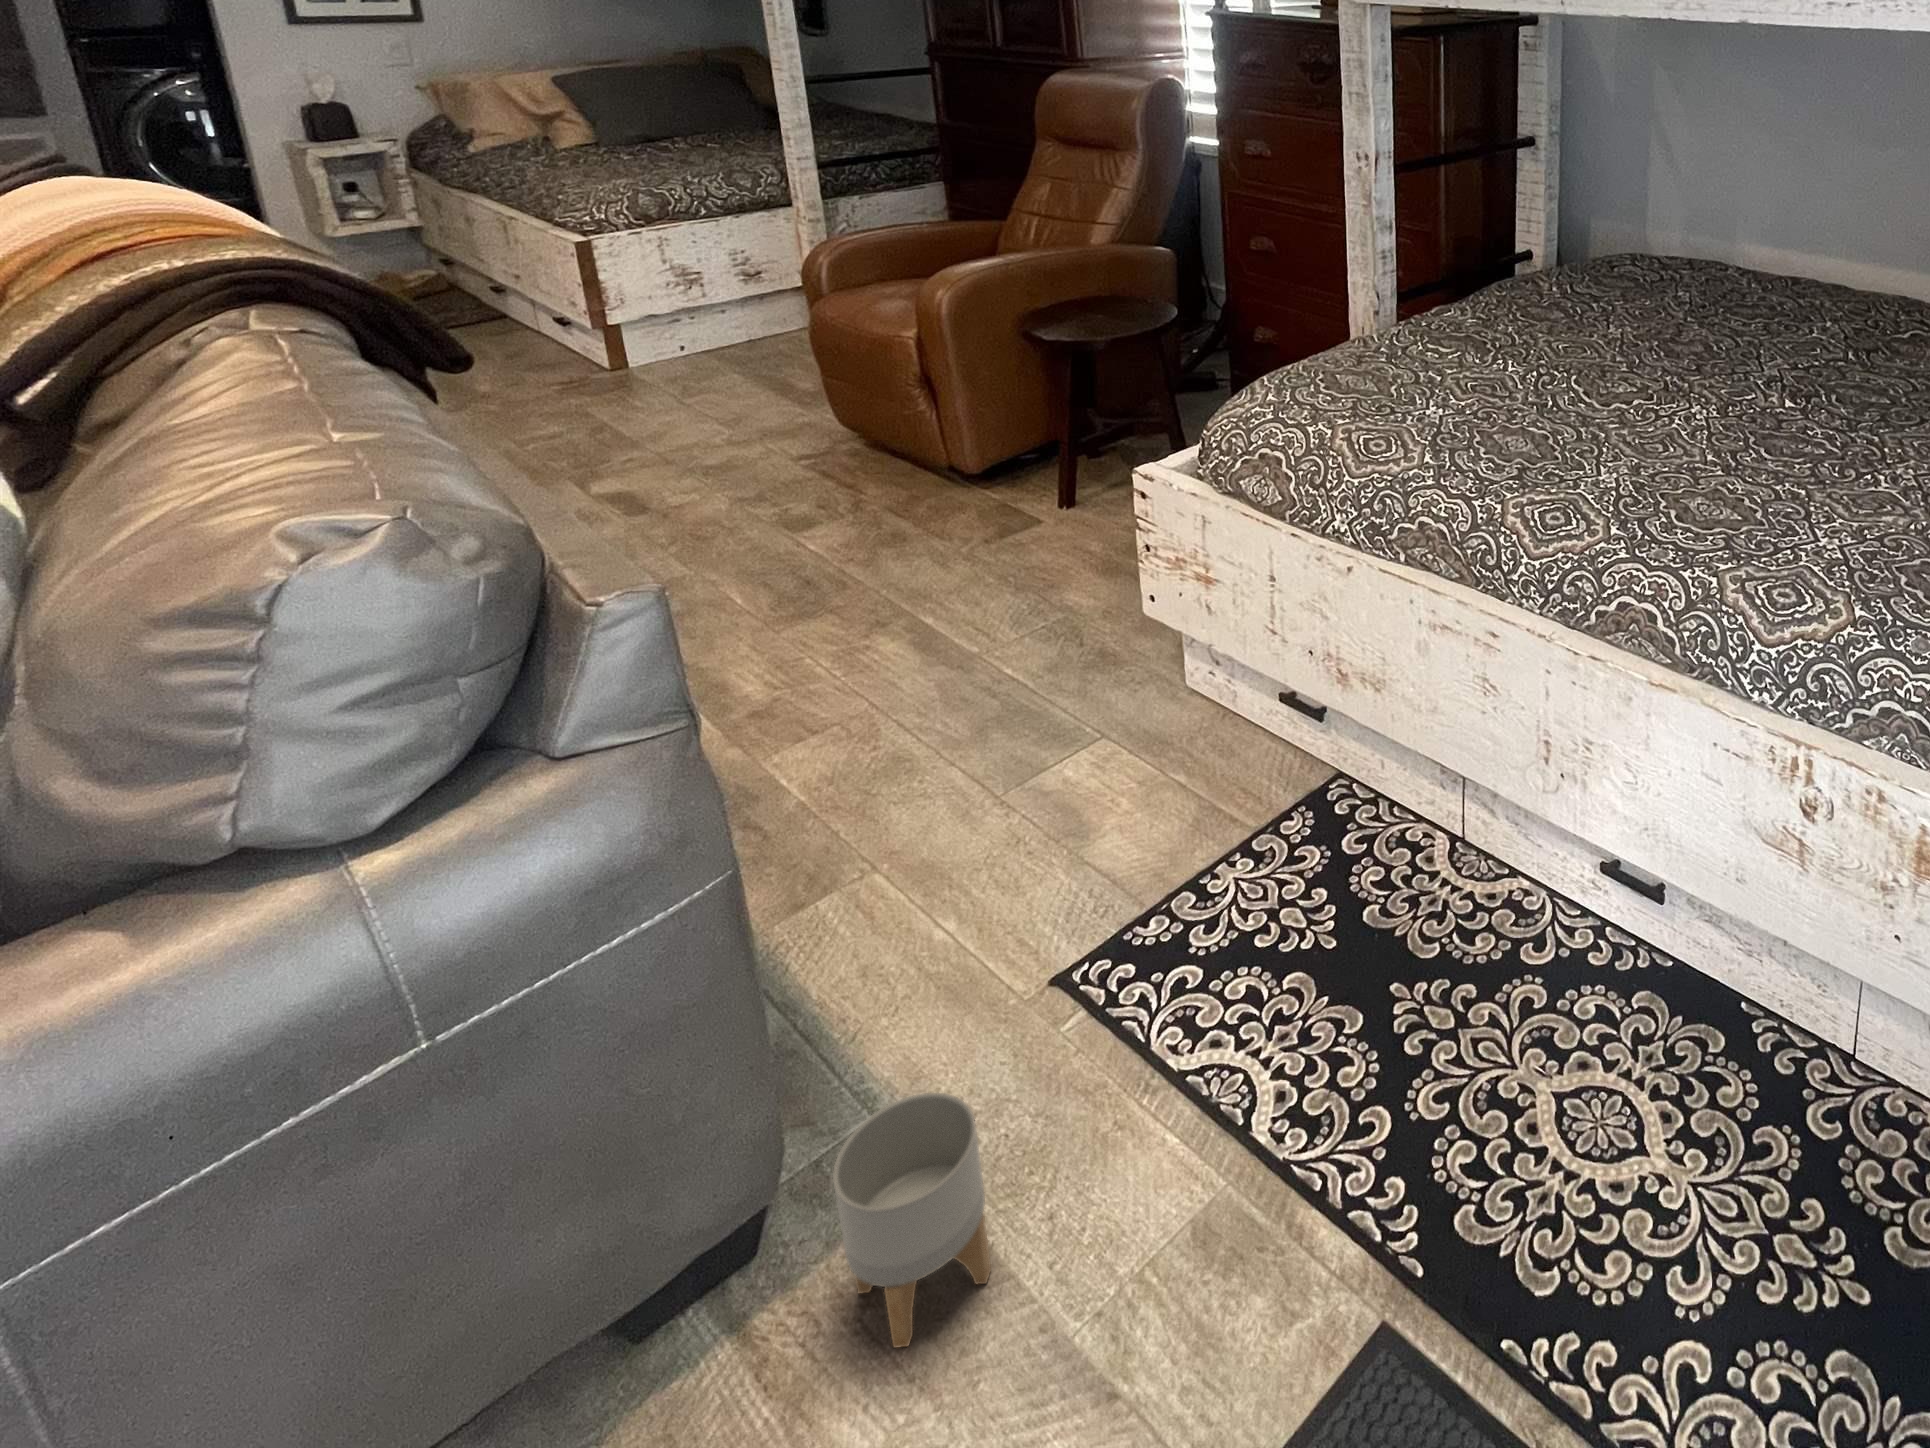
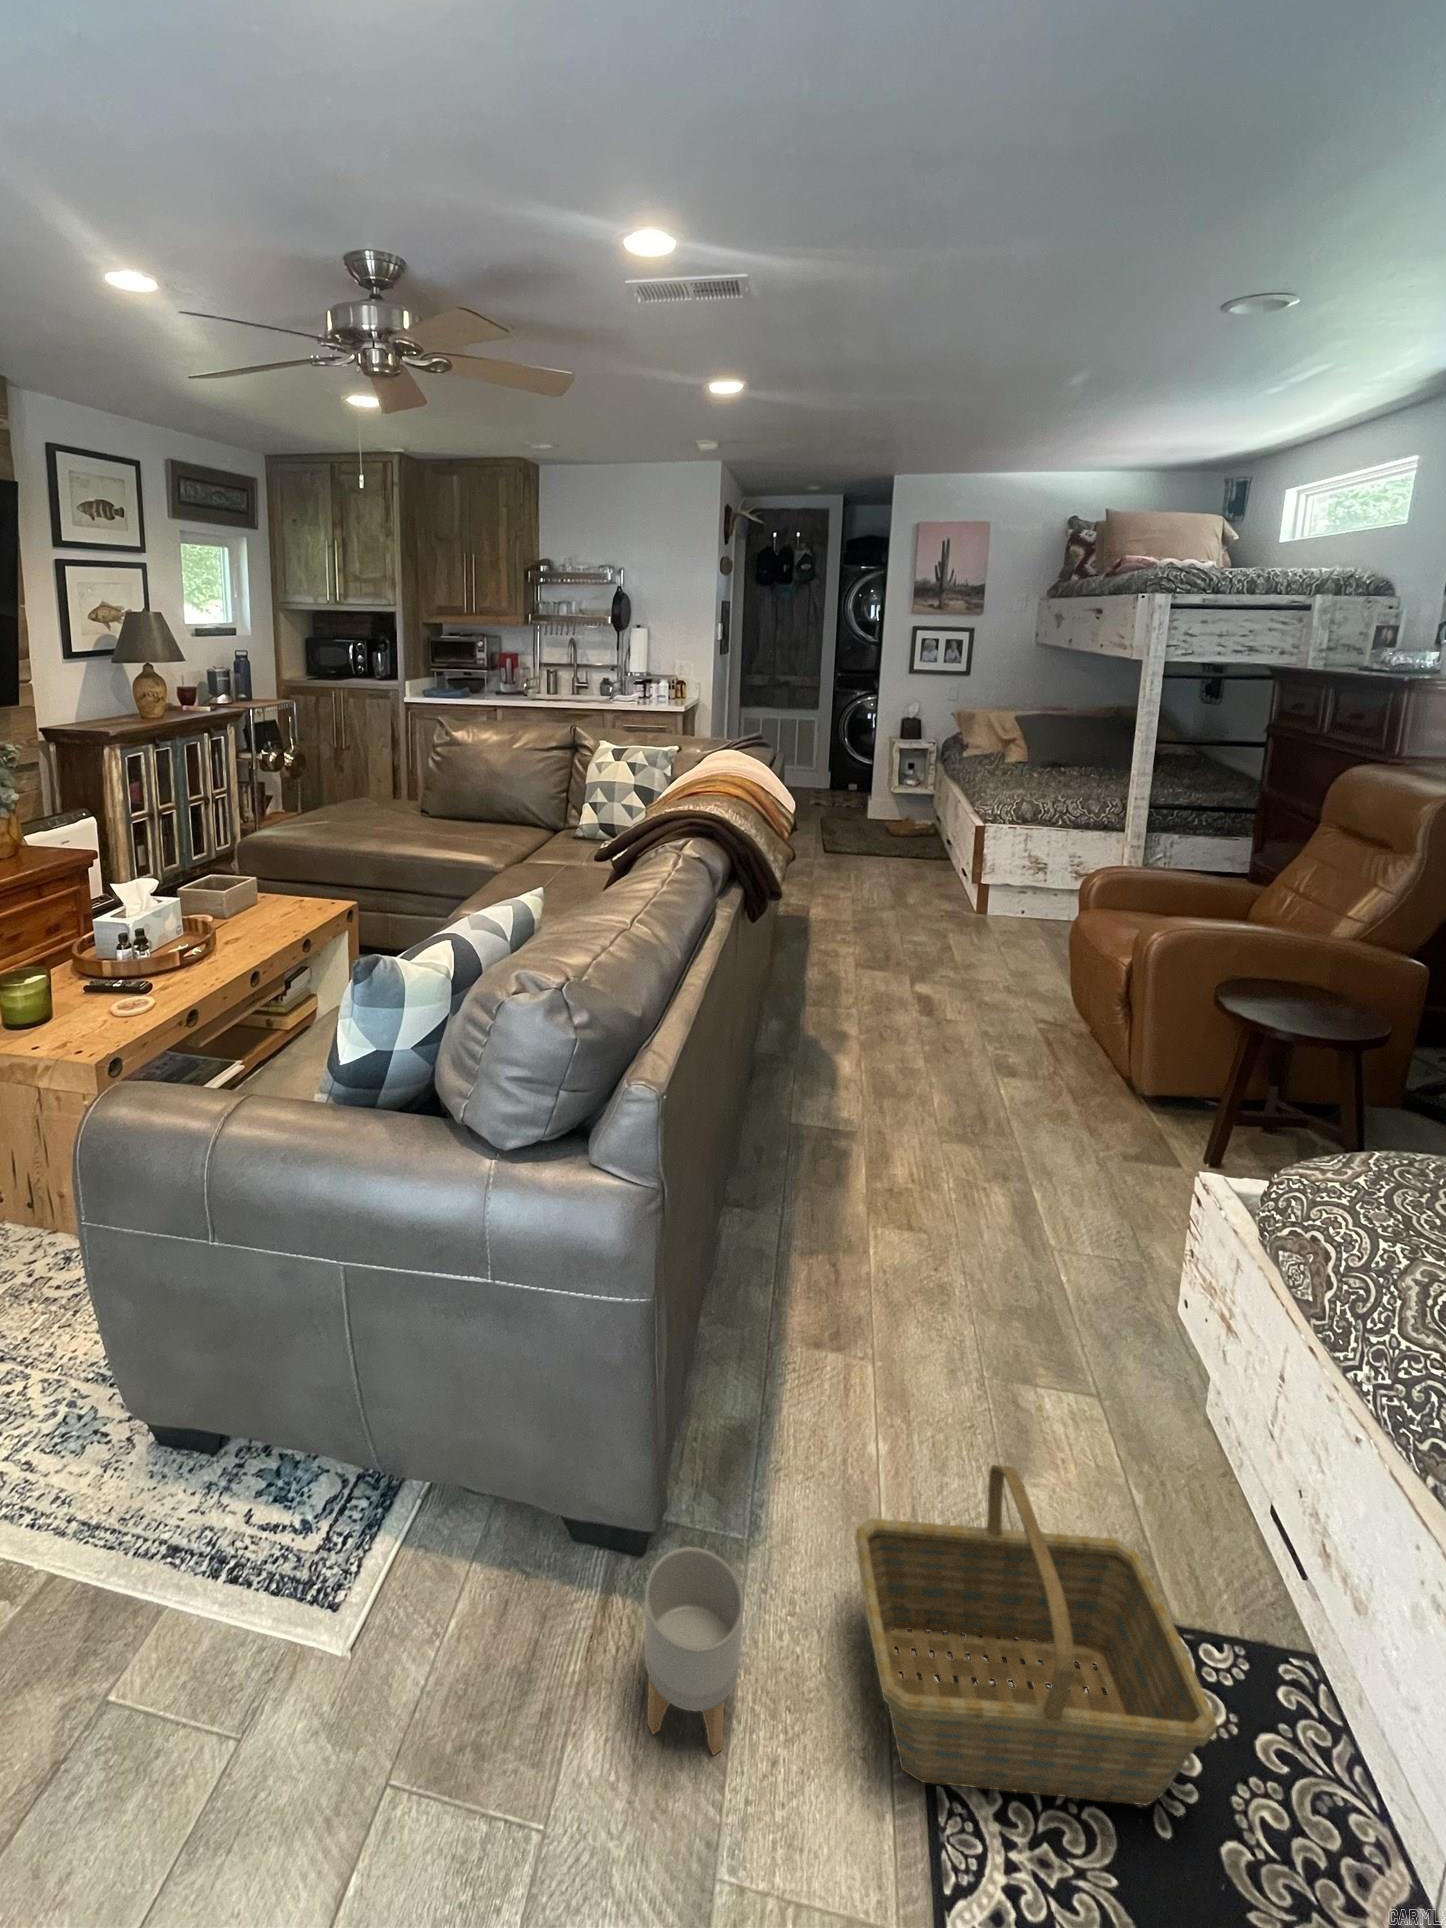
basket: none [1013,773,1345,1103] -> present [856,1465,1217,1805]

